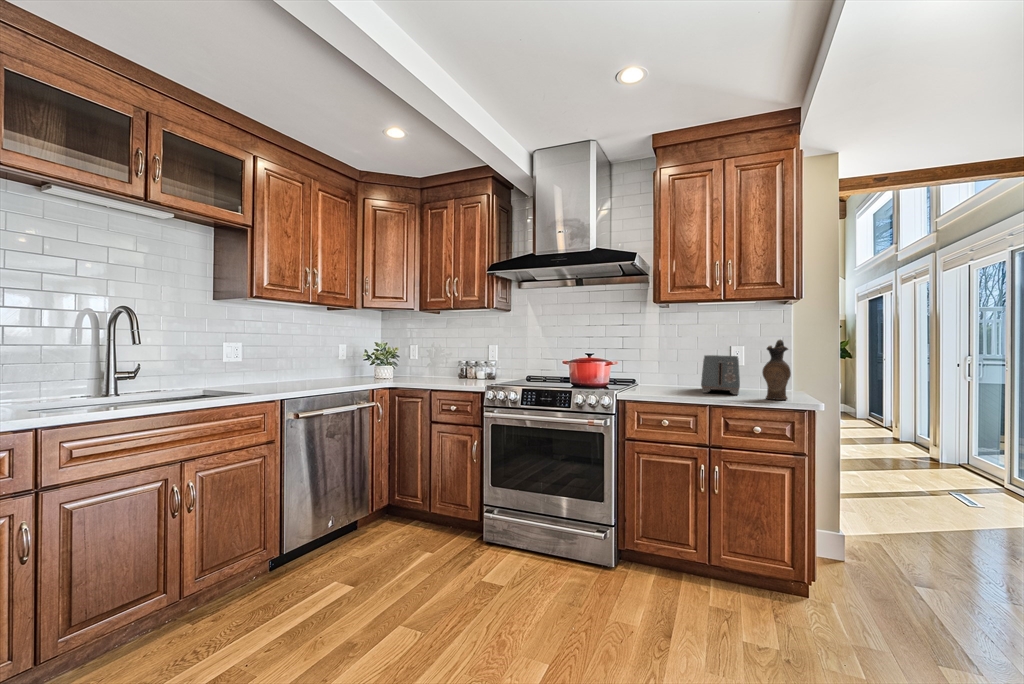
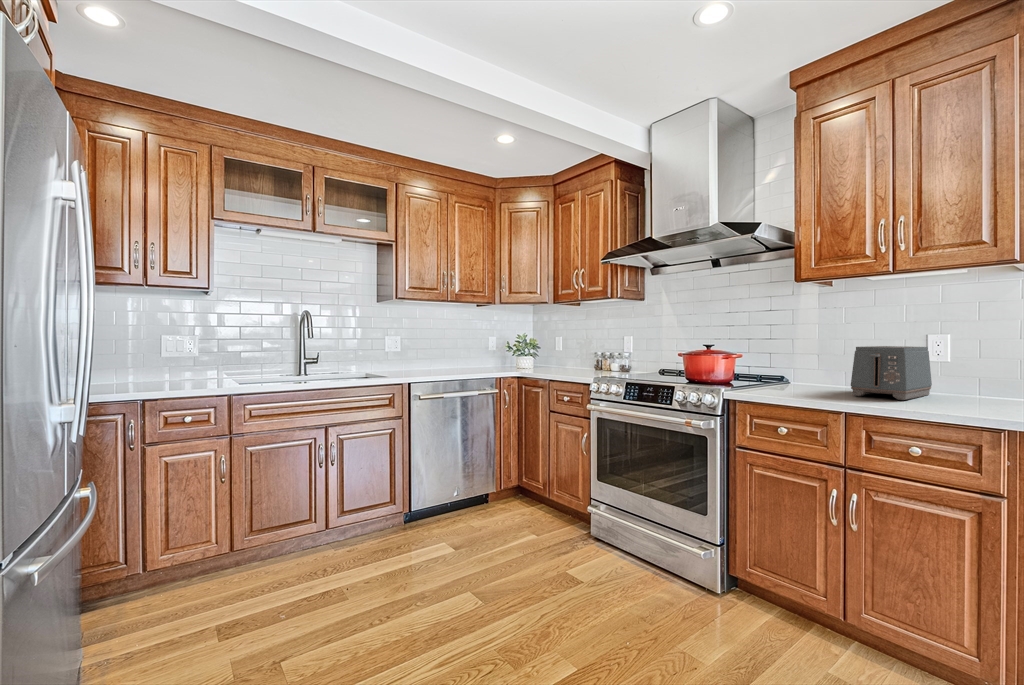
ceramic pitcher: present [762,340,791,400] -> none [930,323,979,410]

